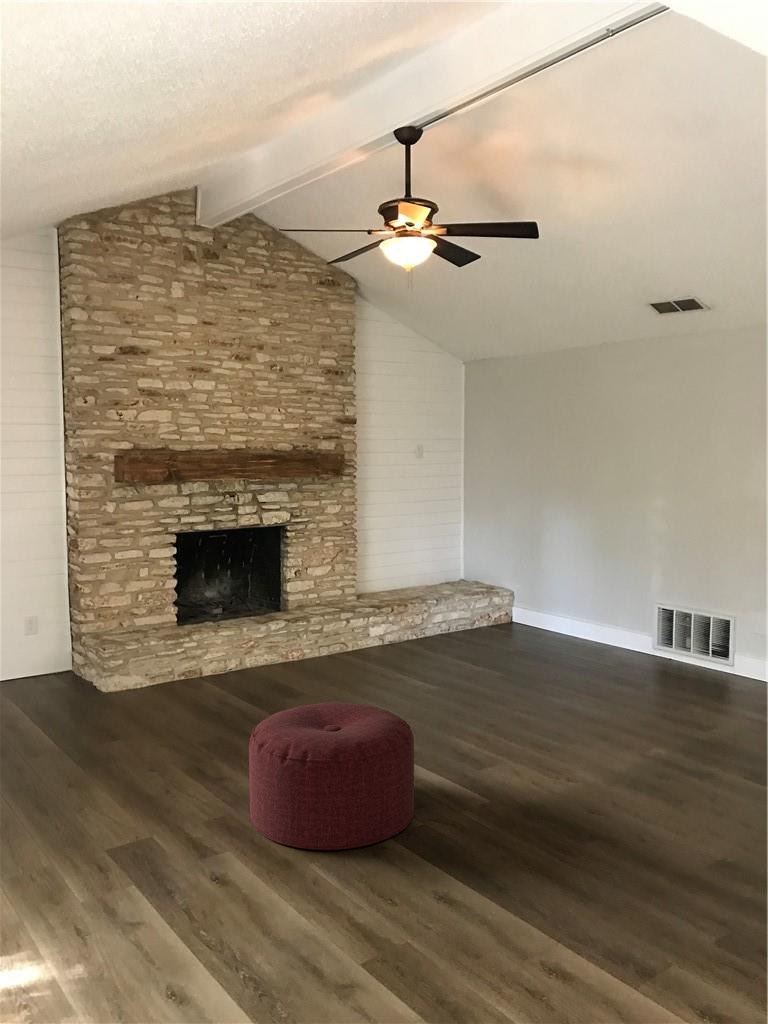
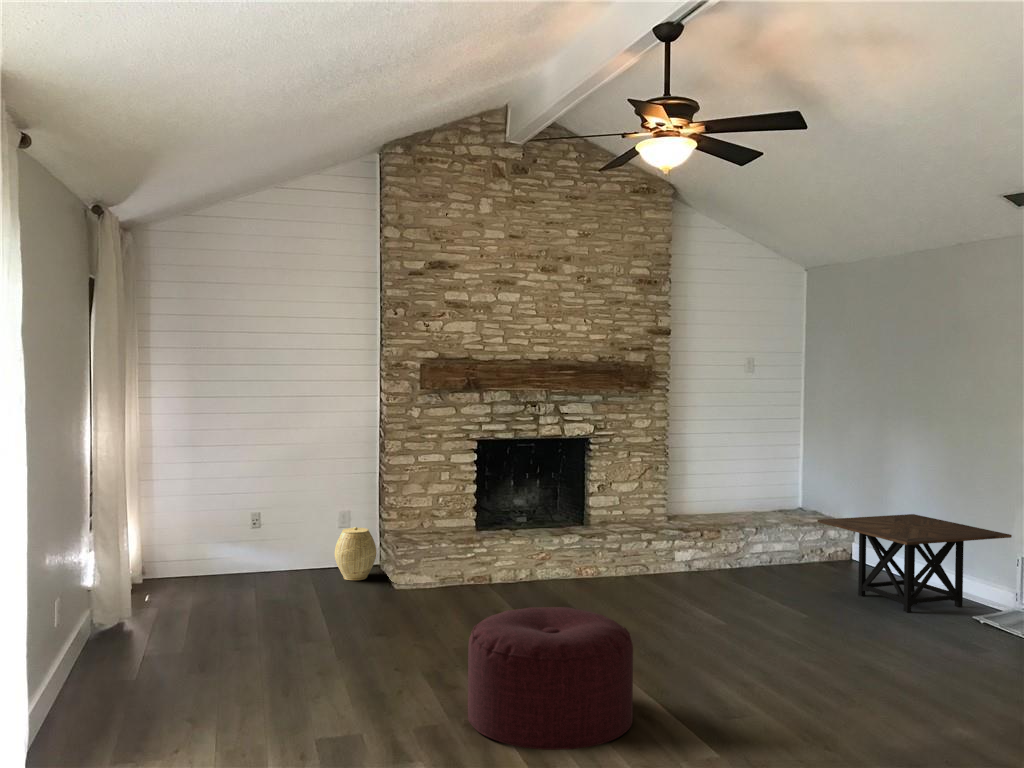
side table: none [501,581,659,668] -> present [817,514,1012,612]
woven basket: none [28,631,75,688] -> present [335,527,376,580]

